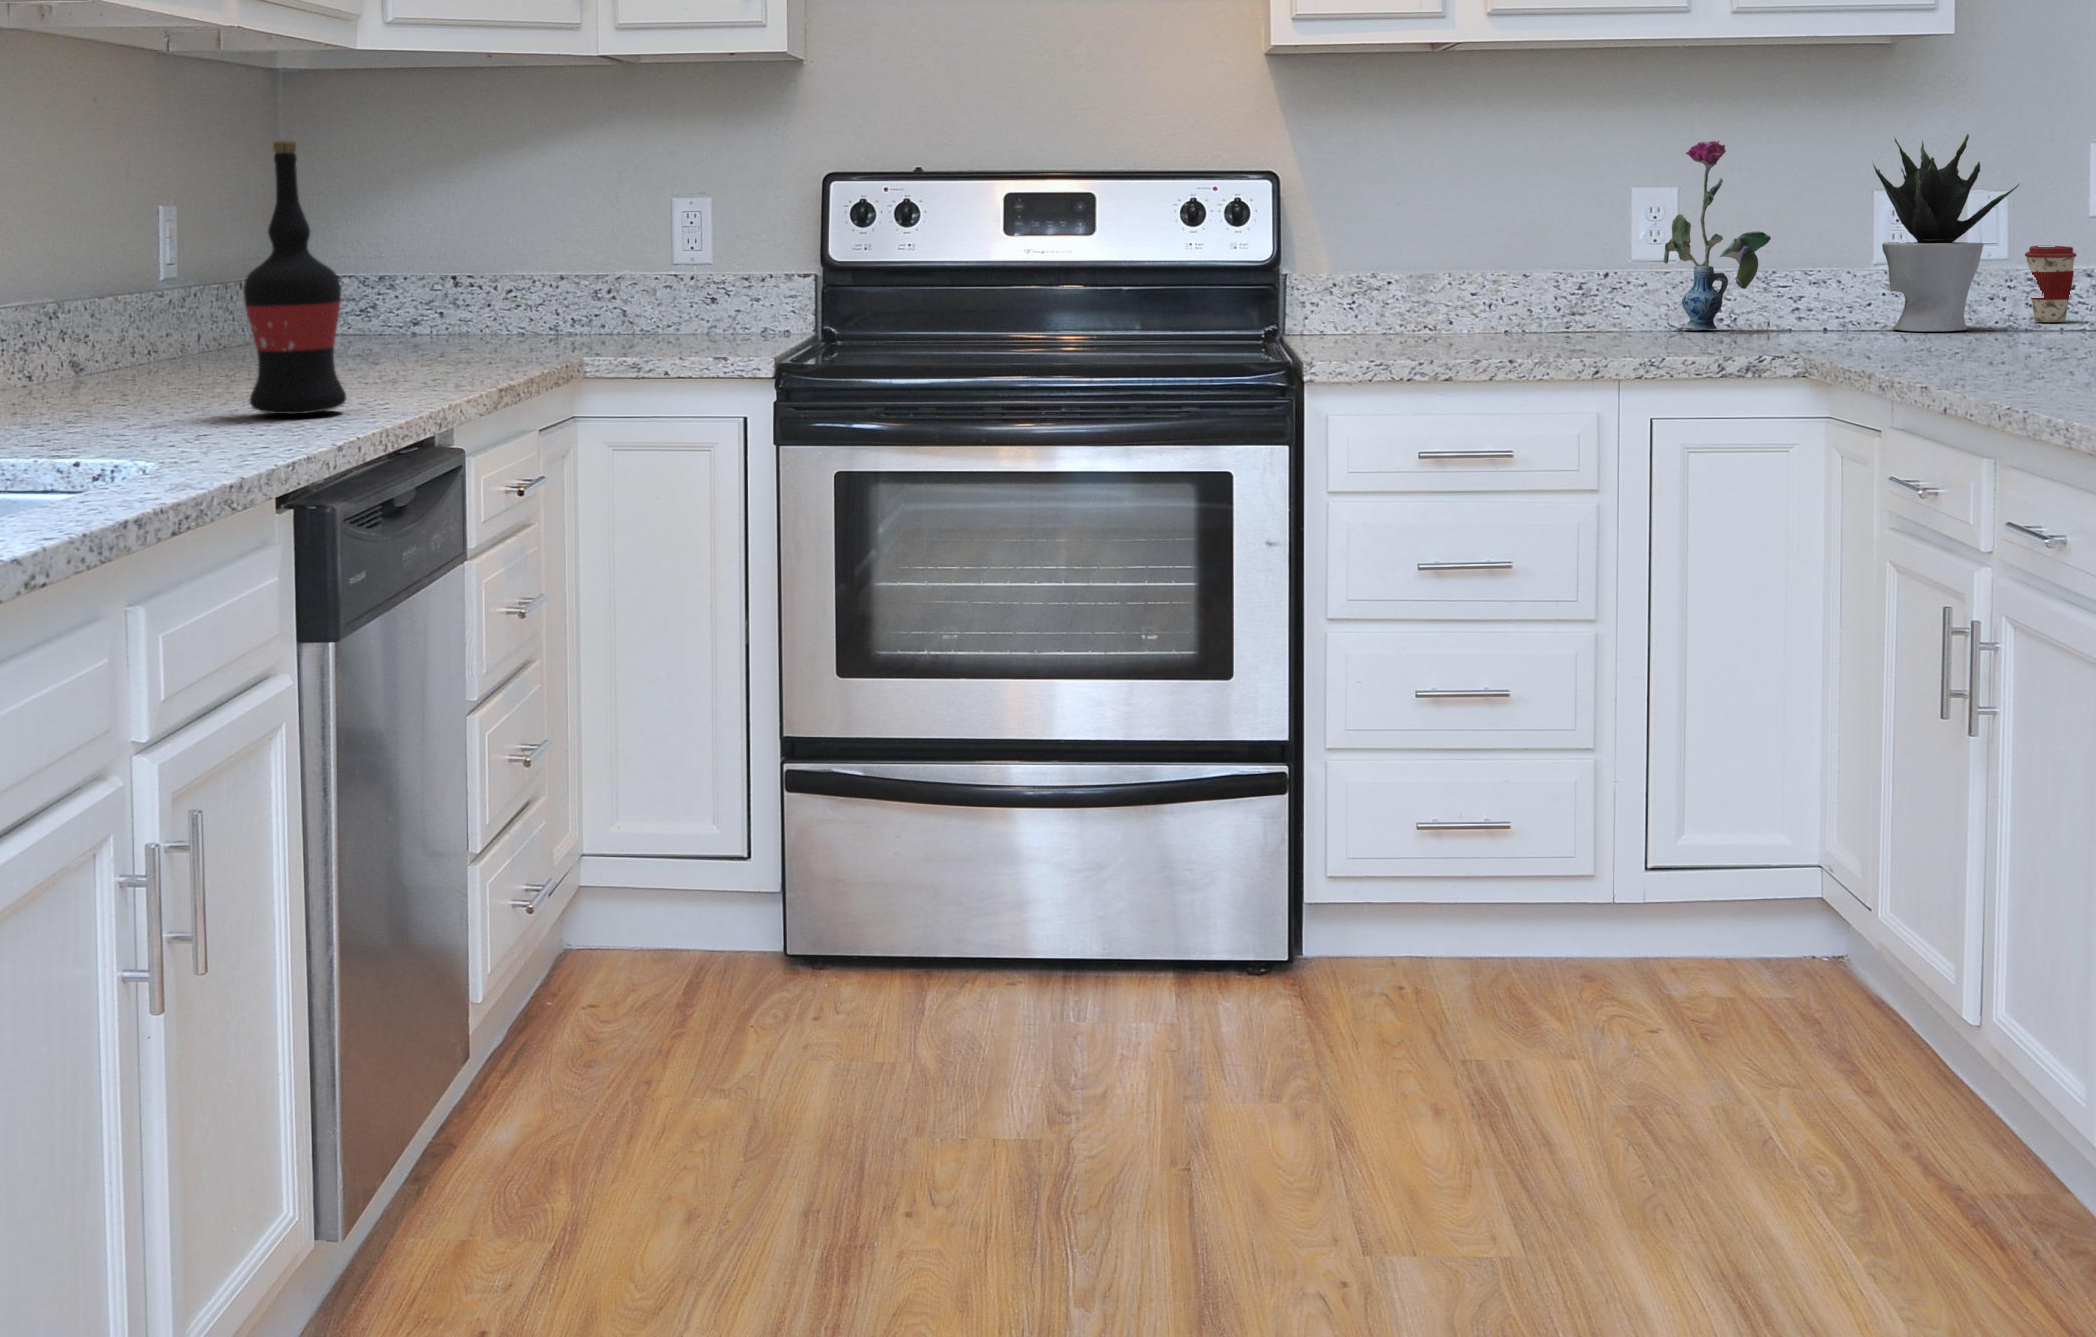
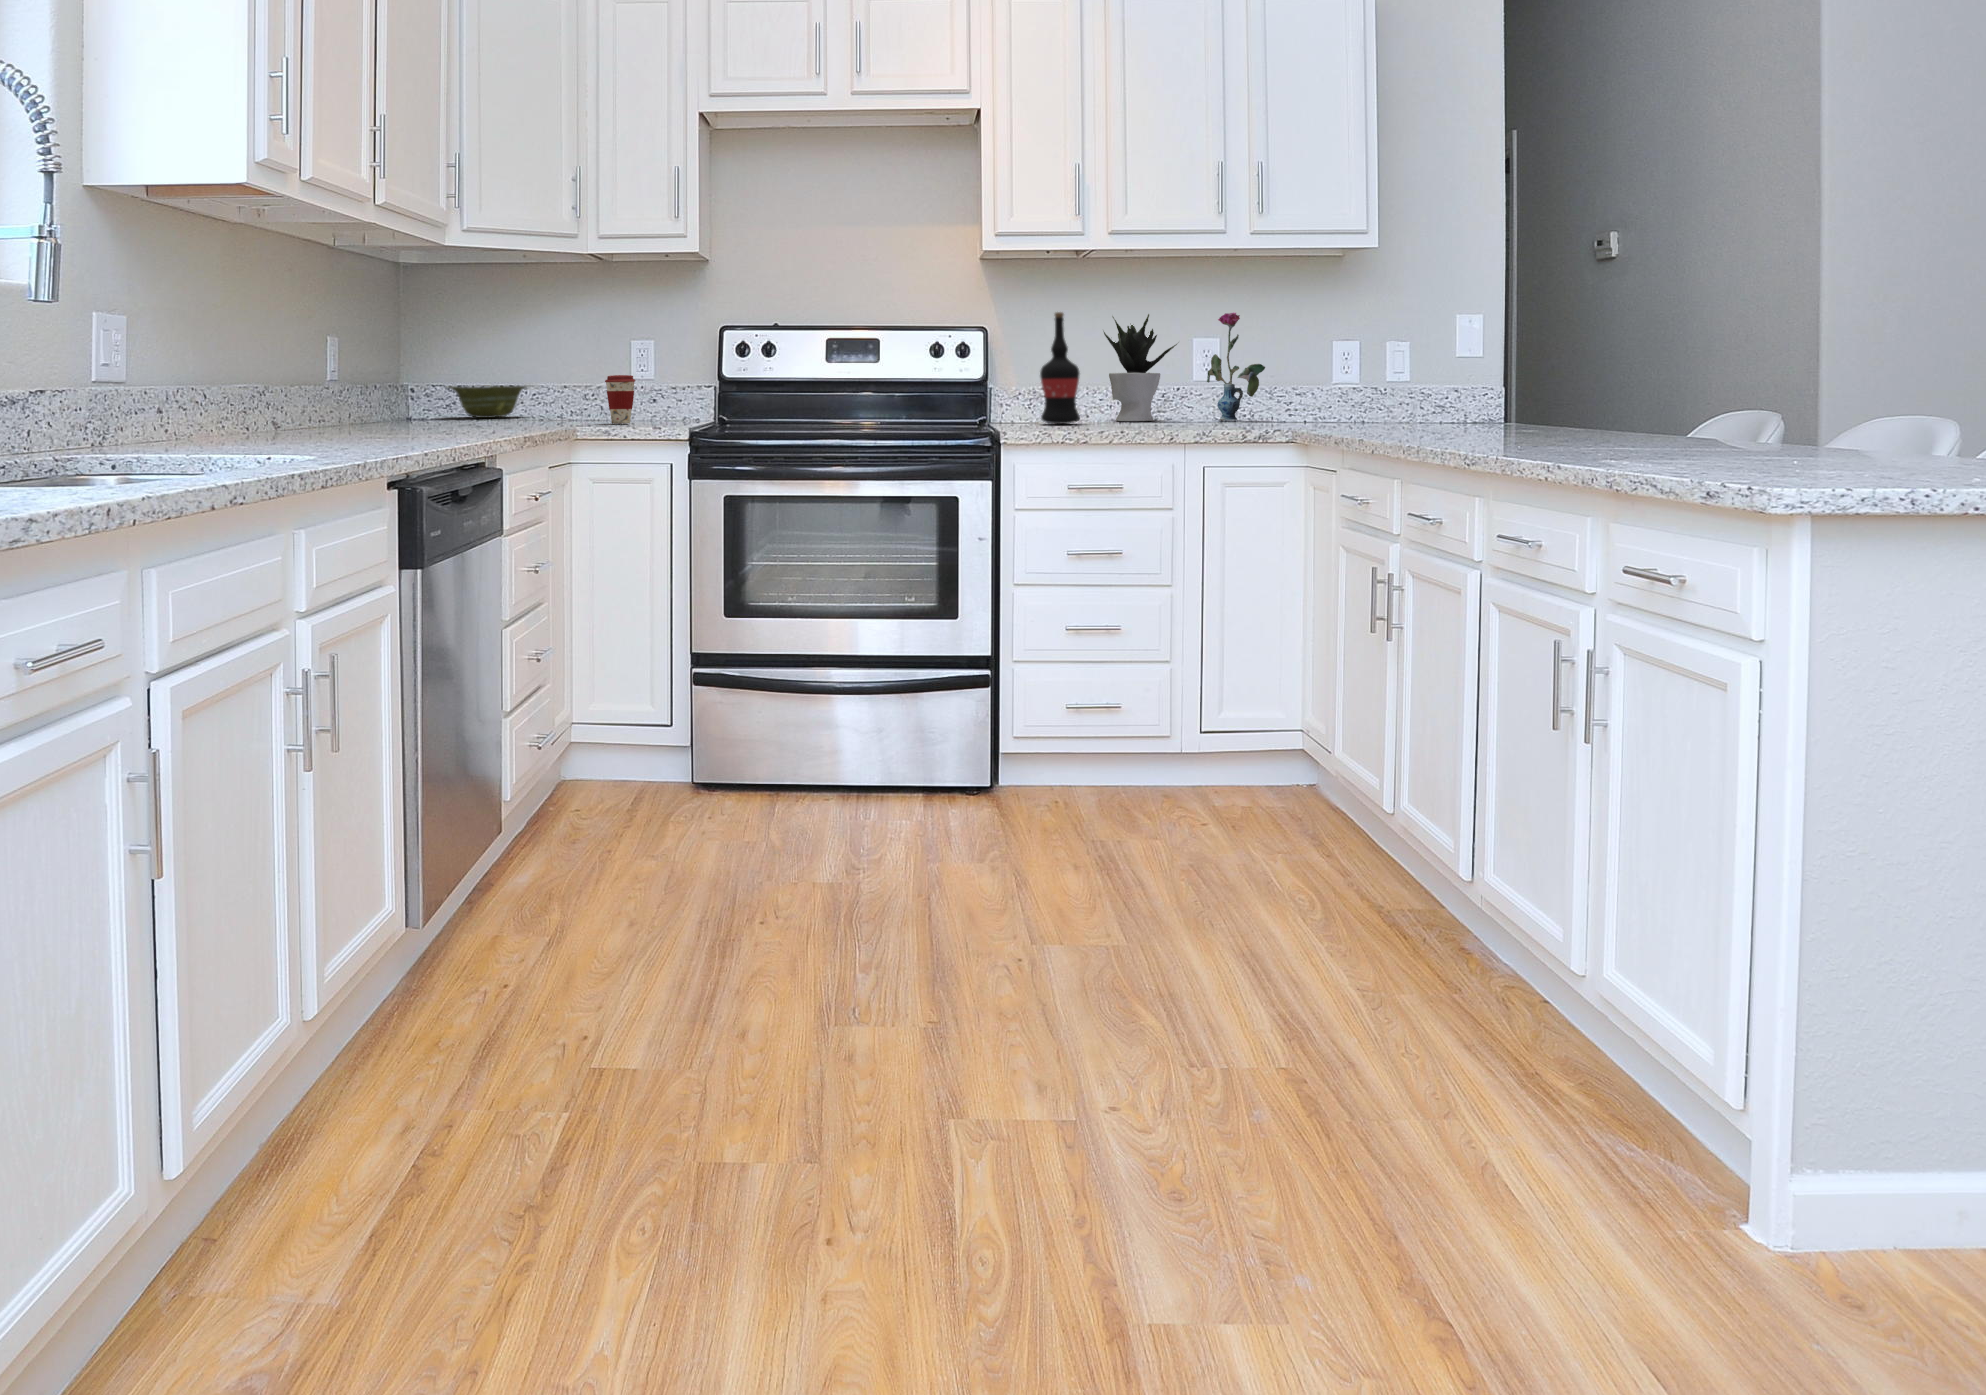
potted plant: present [1873,134,2019,331] -> present [1104,314,1177,421]
wine bottle: present [244,140,346,414] -> present [1040,312,1080,424]
coffee cup: present [2025,246,2077,322] -> present [605,375,635,424]
dish: none [358,274,508,331] -> present [450,386,526,418]

